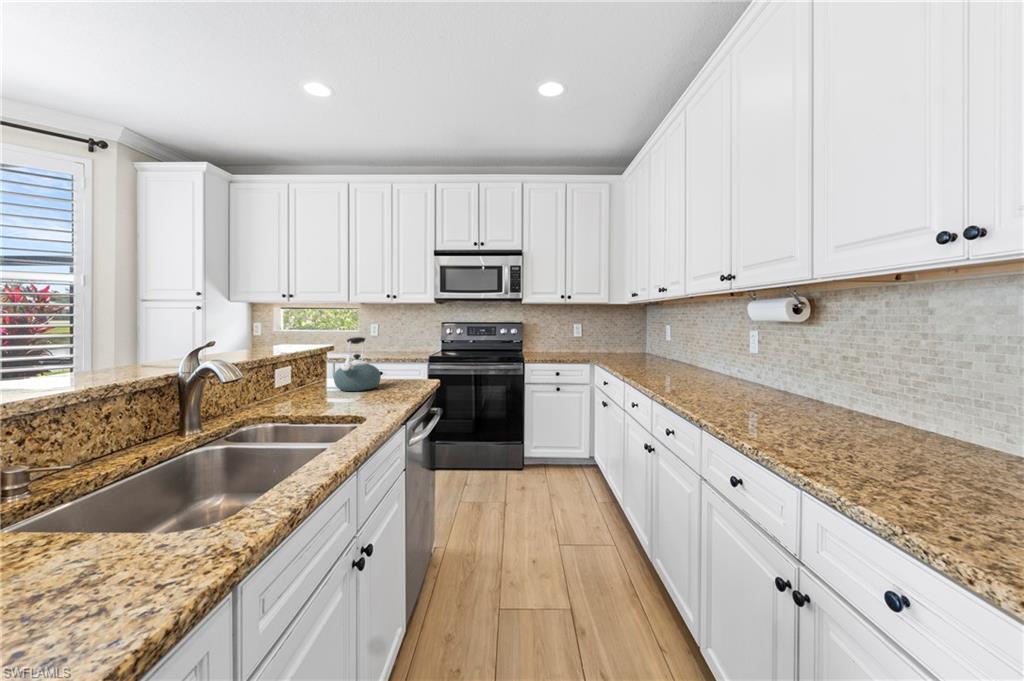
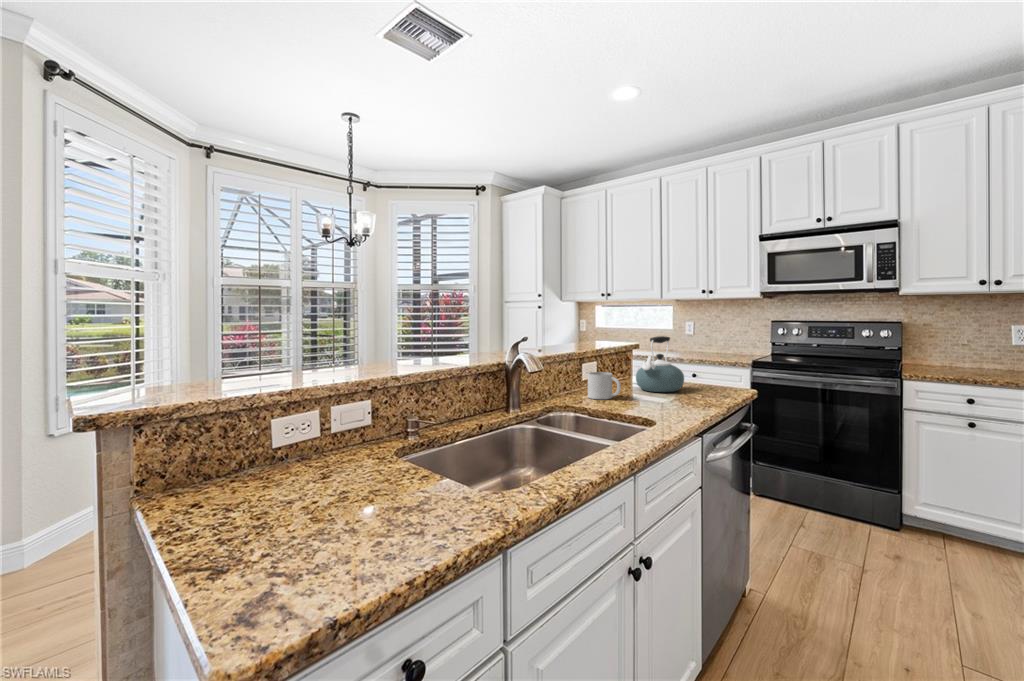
mug: none [284,376,322,405] -> present [588,372,621,399]

